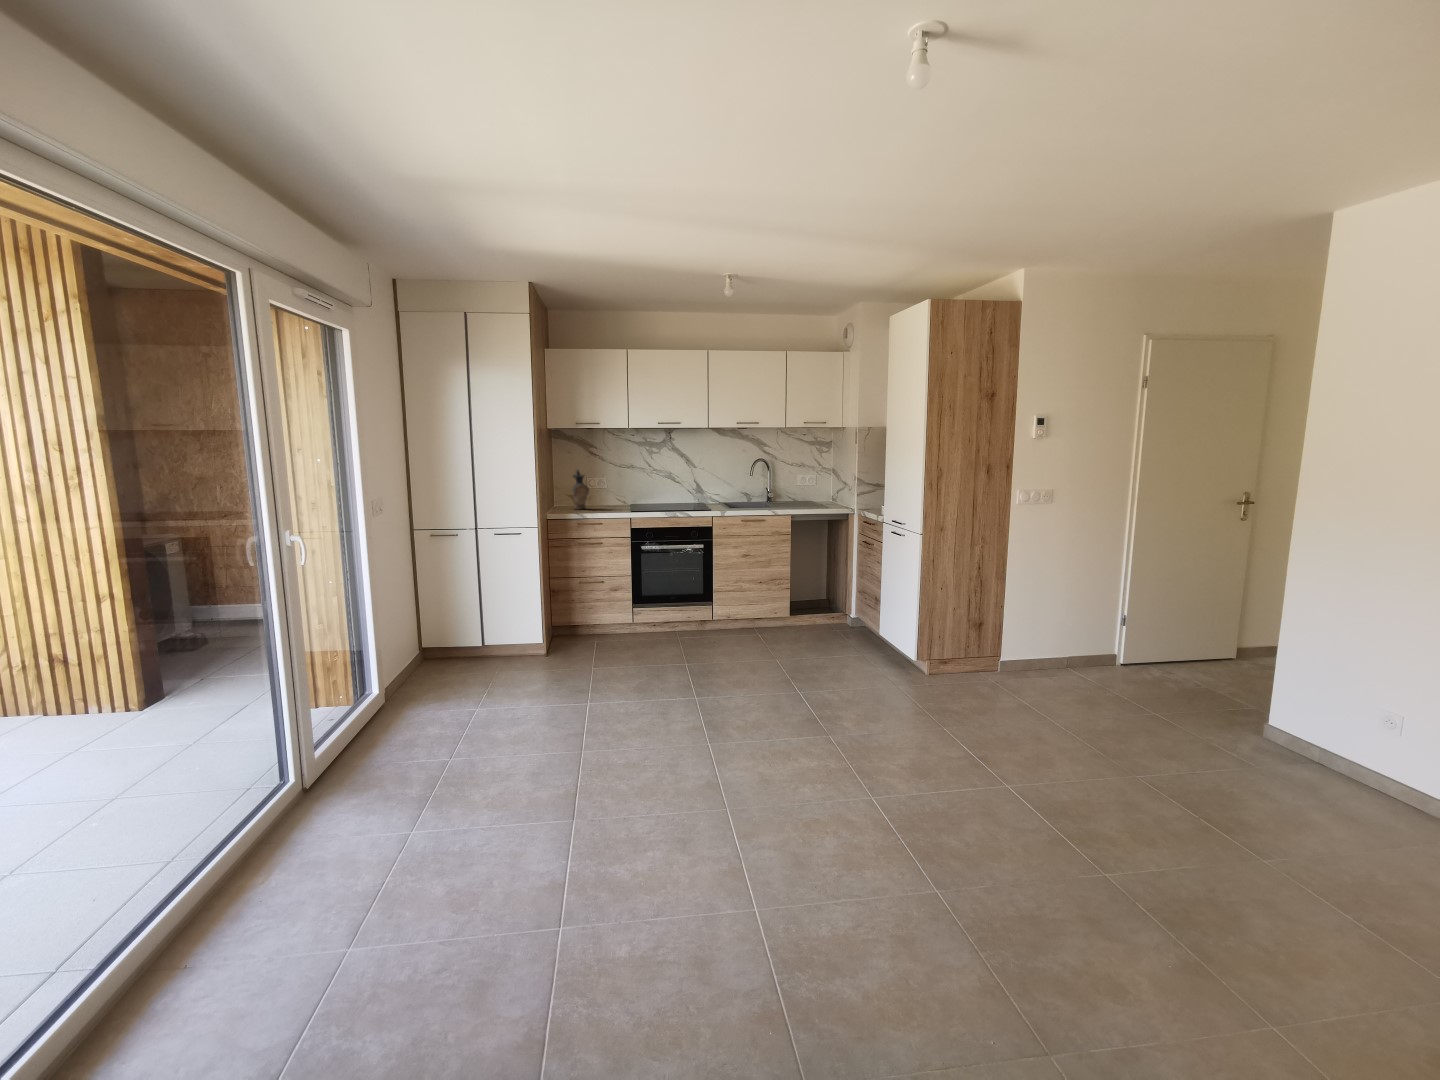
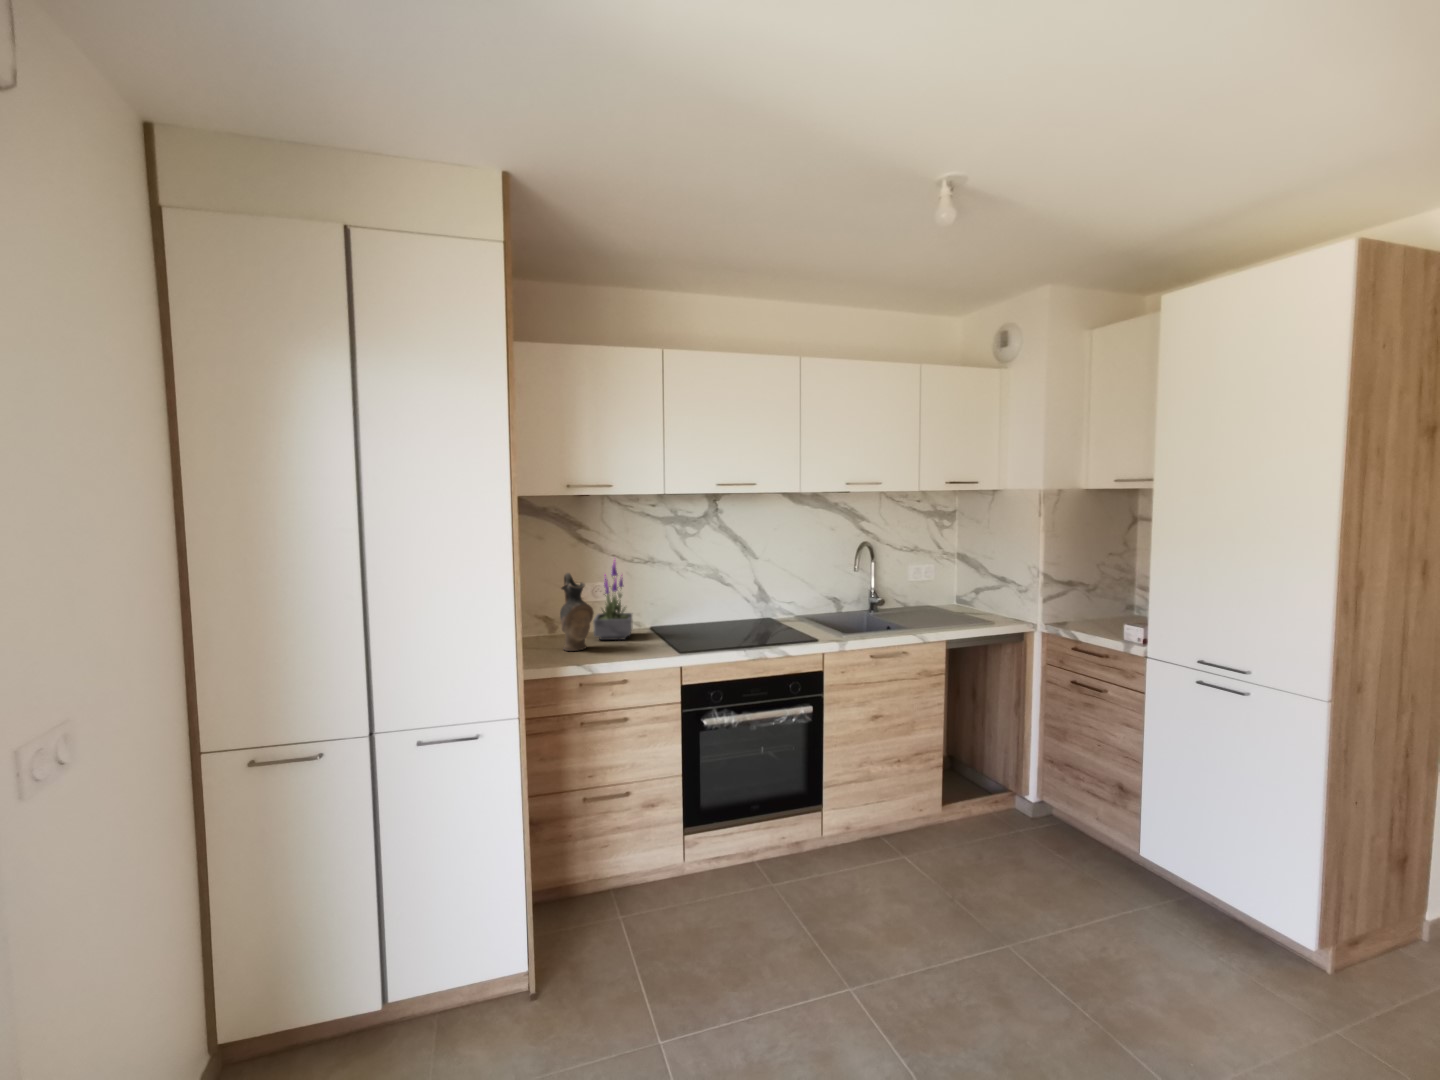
potted plant: none [593,462,617,507] -> present [593,558,632,640]

